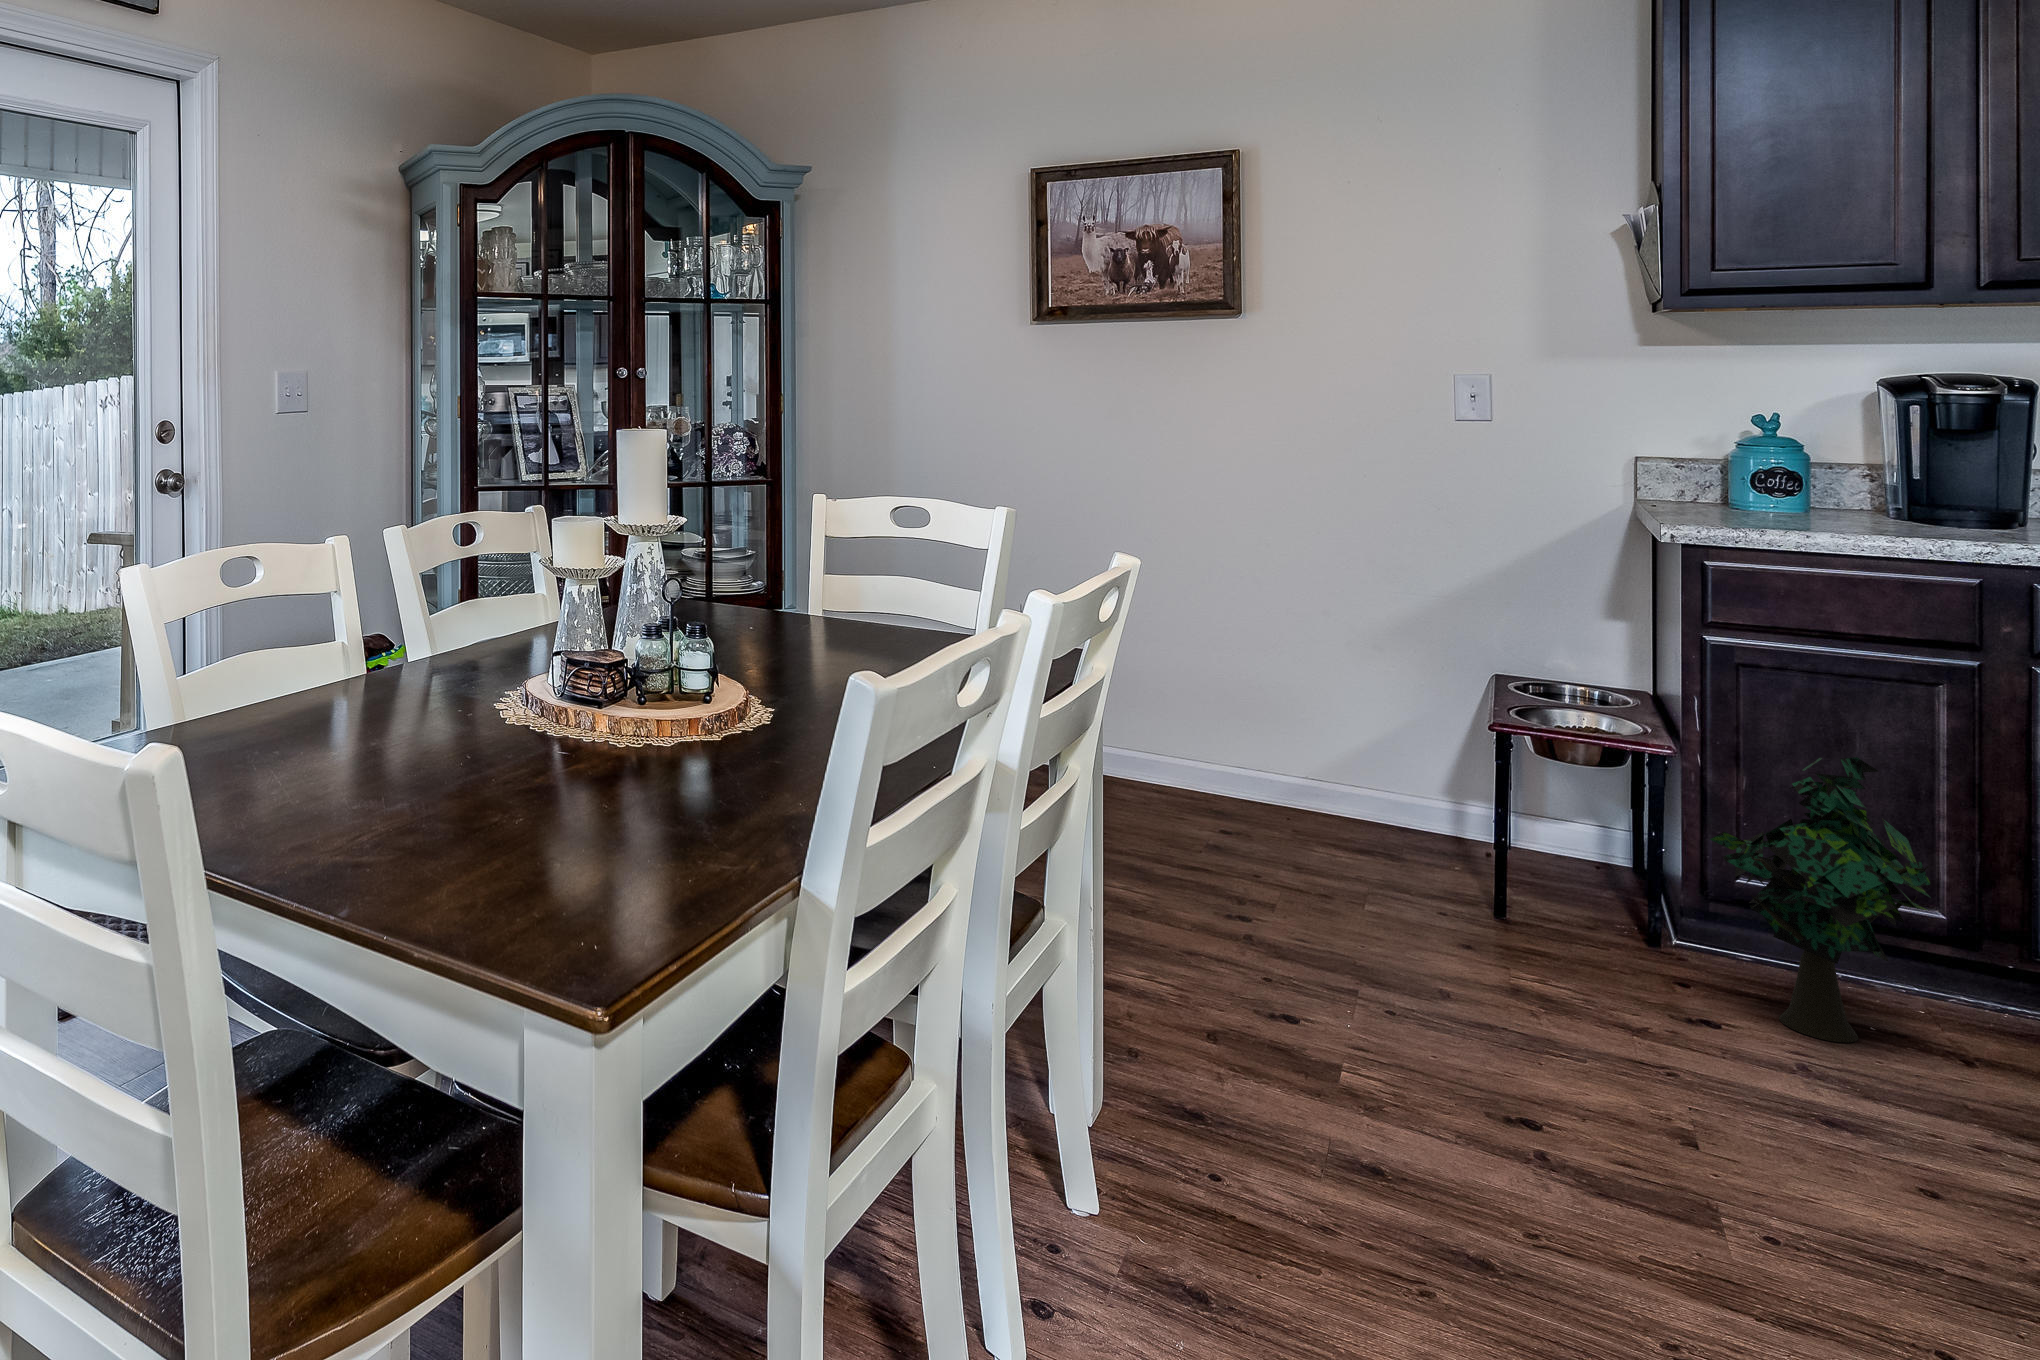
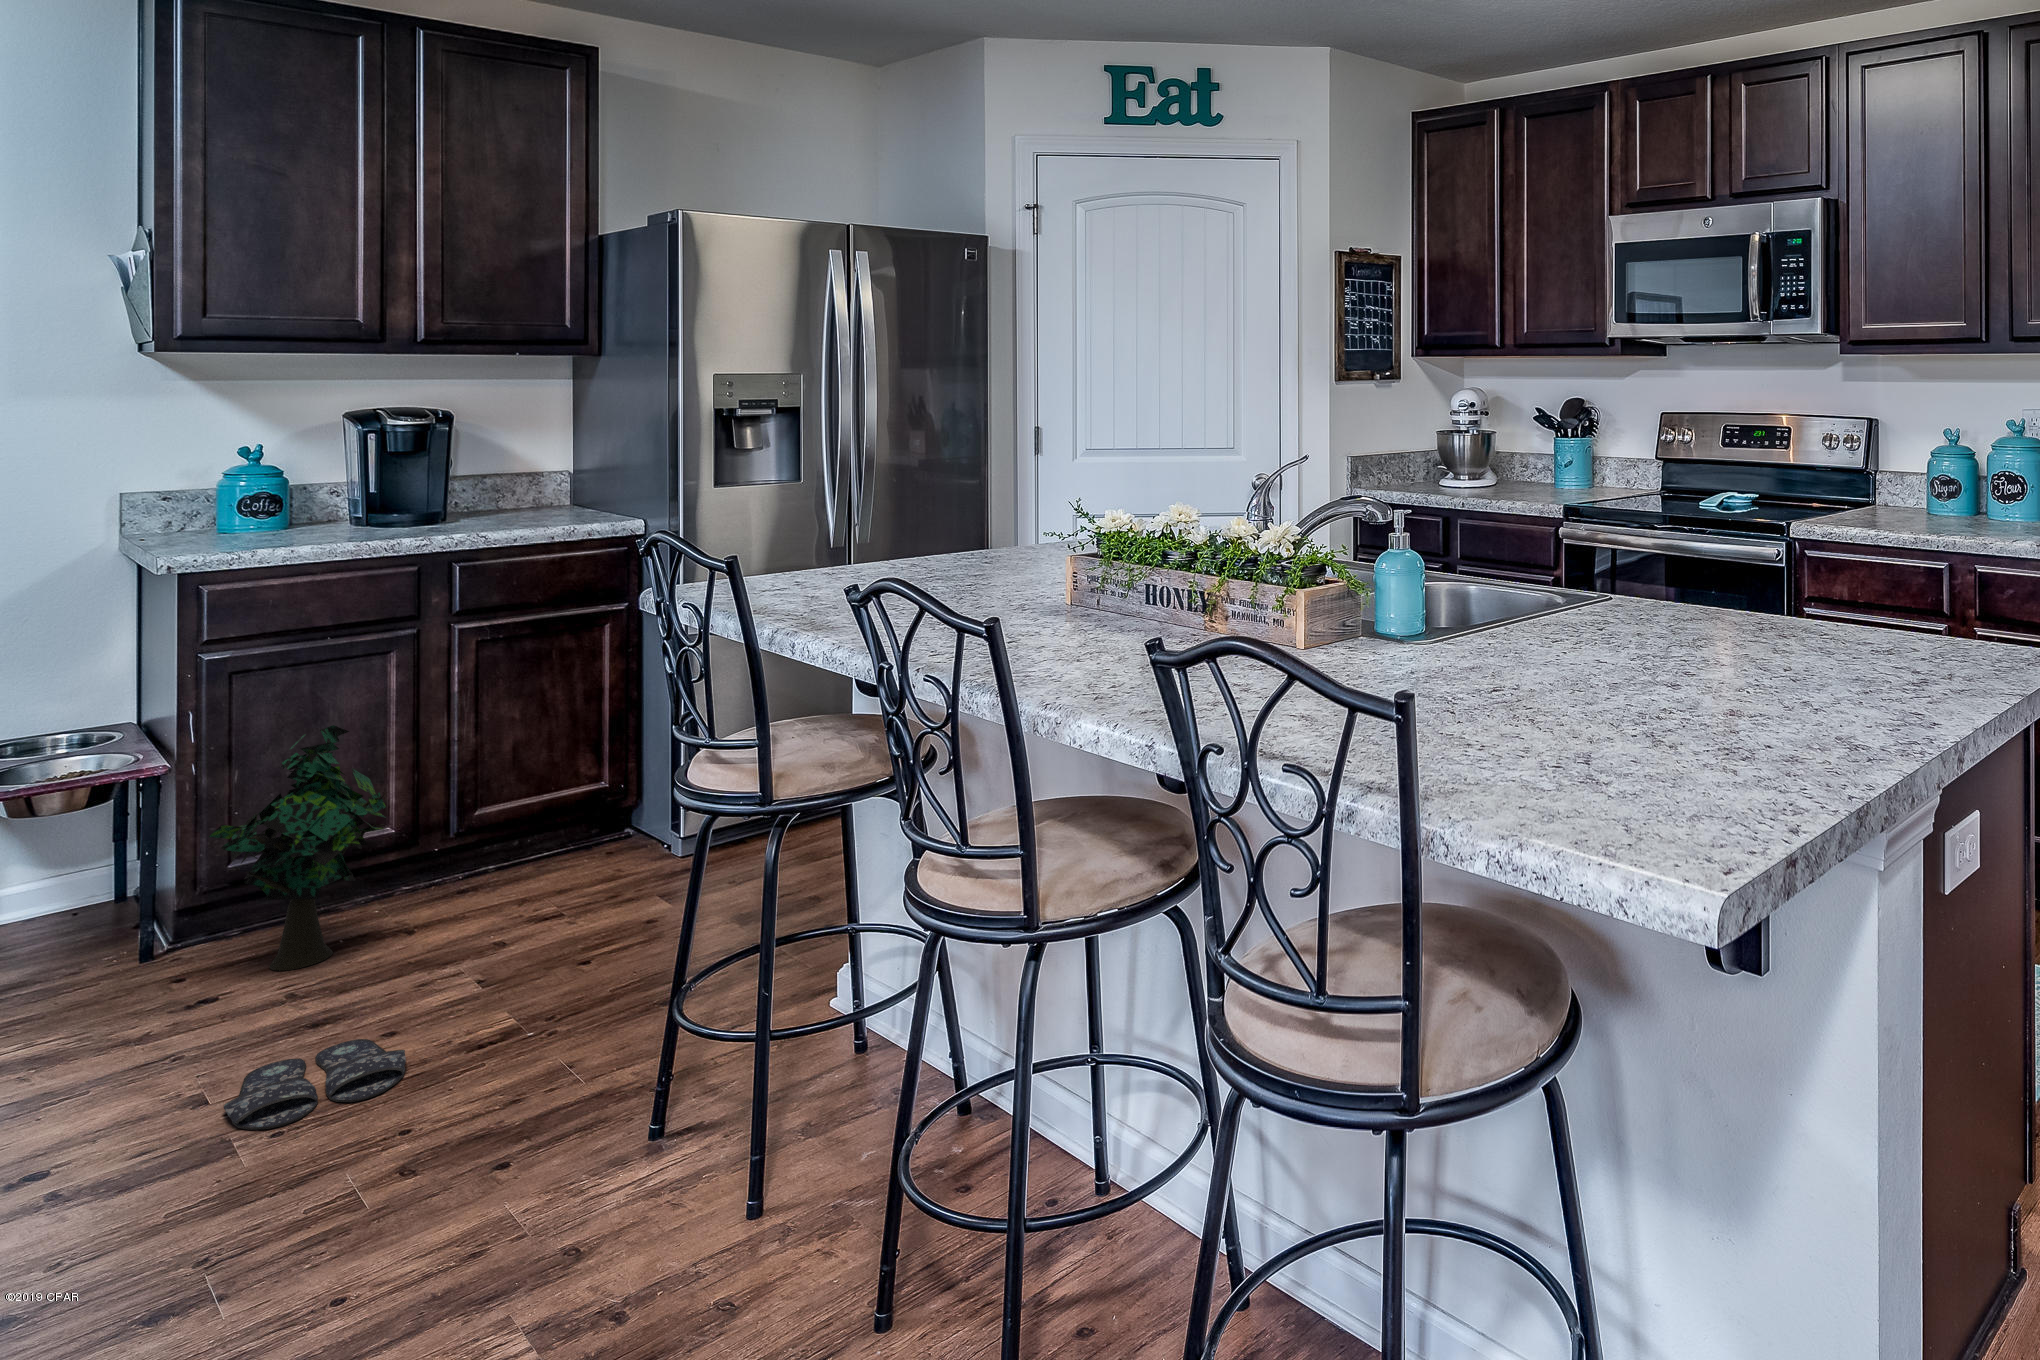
slippers: none [1713,1138,1954,1276] -> present [224,1039,406,1130]

